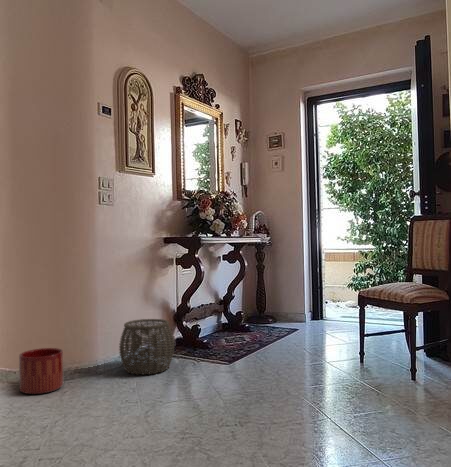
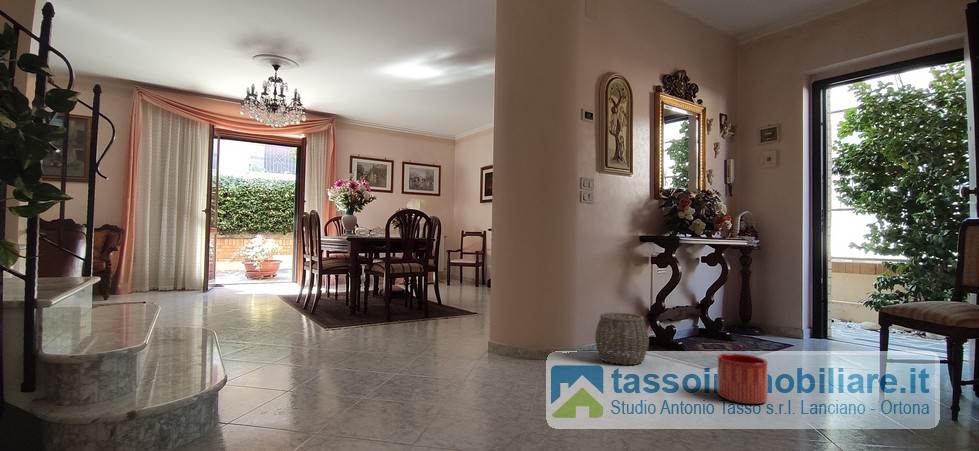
planter: present [19,348,63,394] -> present [717,353,768,404]

